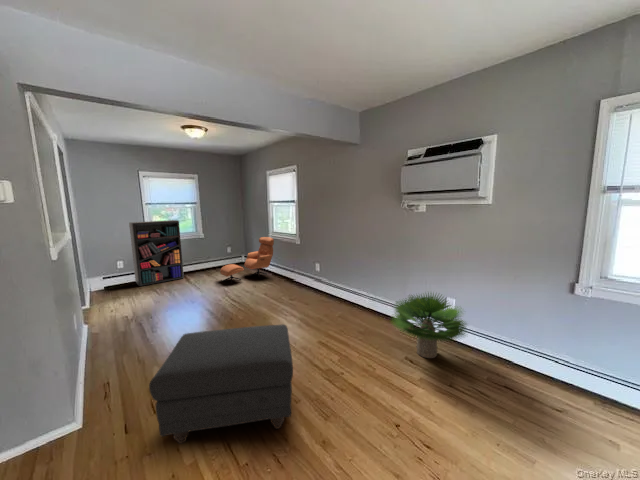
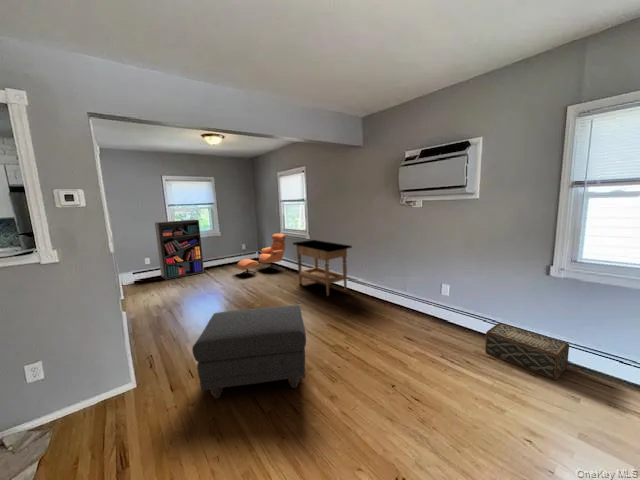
side table: none [281,245,346,307] -> present [293,240,352,296]
potted plant: present [393,293,466,358] -> none [389,277,461,336]
woven basket: none [499,345,598,418] -> present [485,323,569,380]

